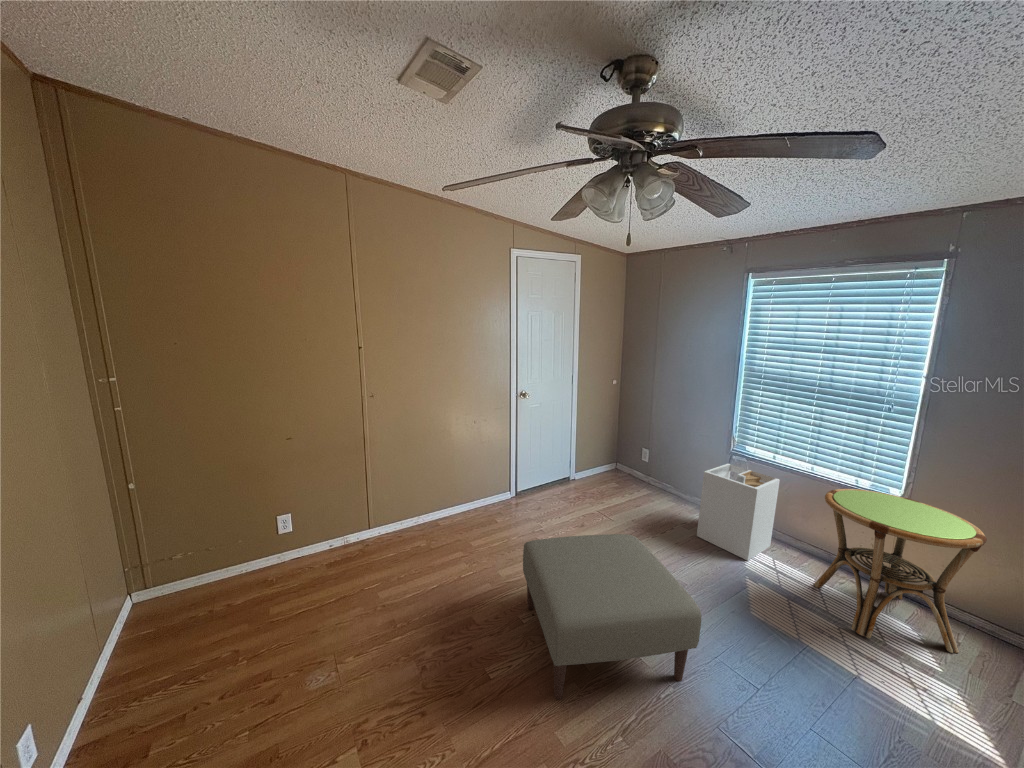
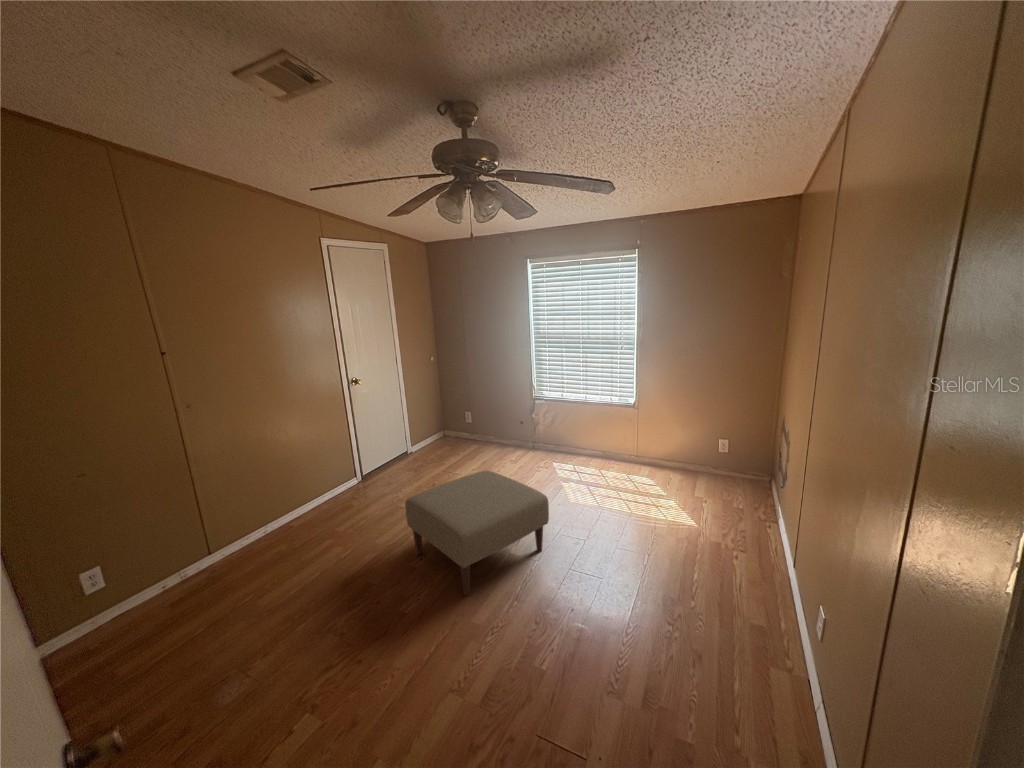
laundry hamper: present [697,464,780,560] -> none [522,407,571,472]
side table: present [815,489,987,653] -> none [598,402,672,490]

